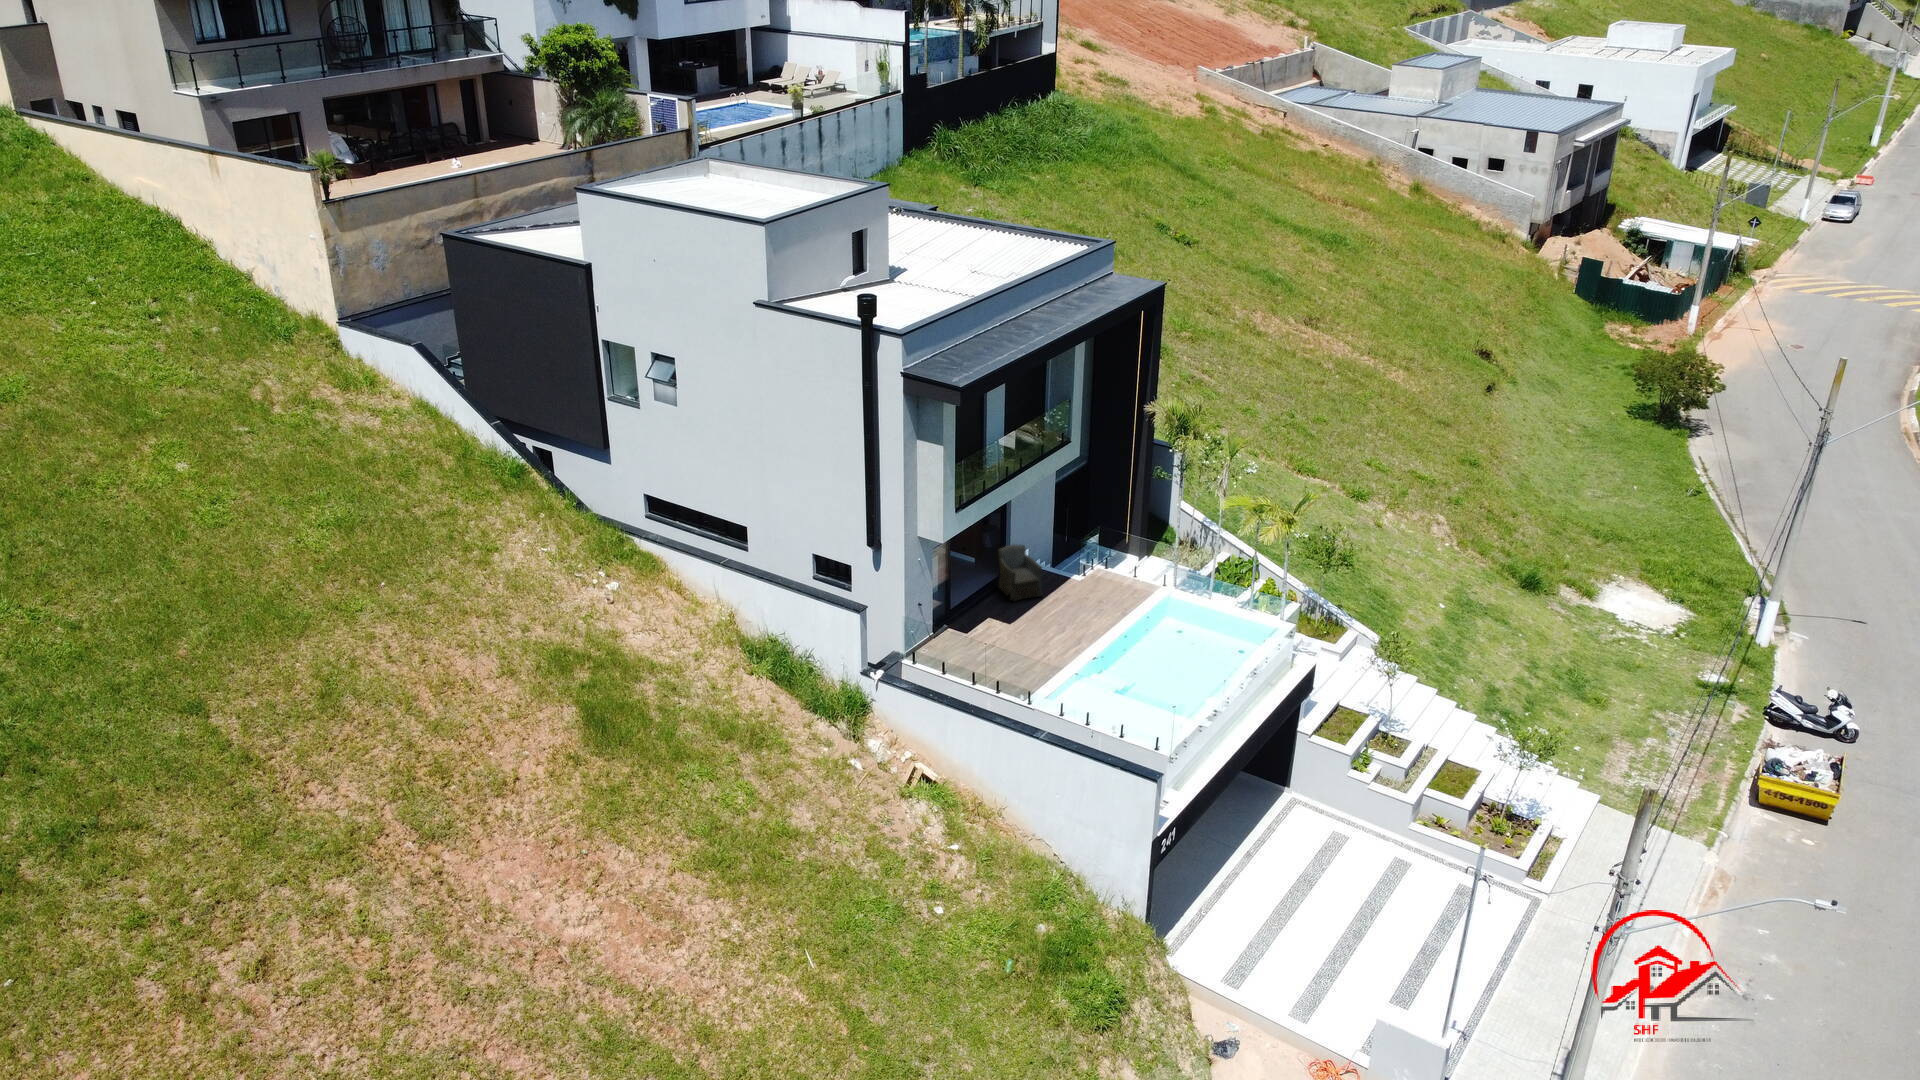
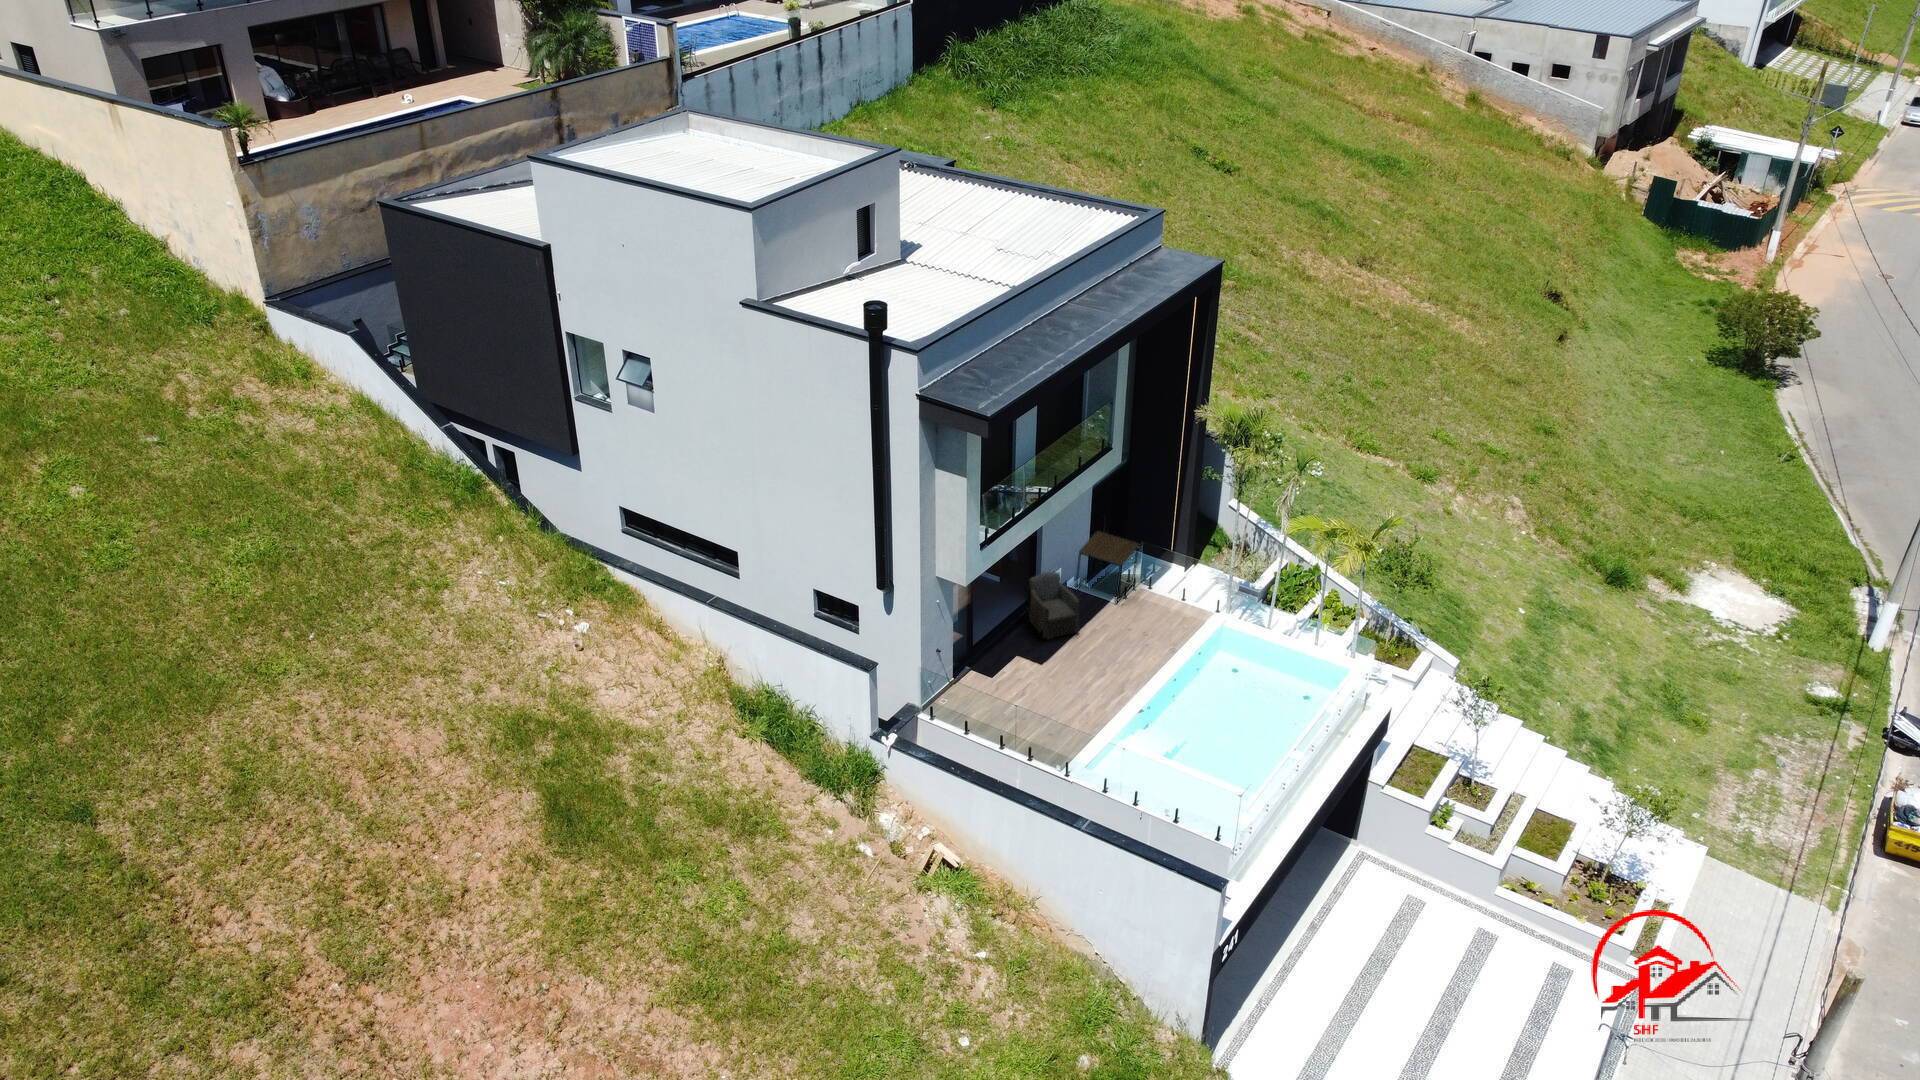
side table: none [1039,515,1095,576] -> present [1075,531,1139,603]

